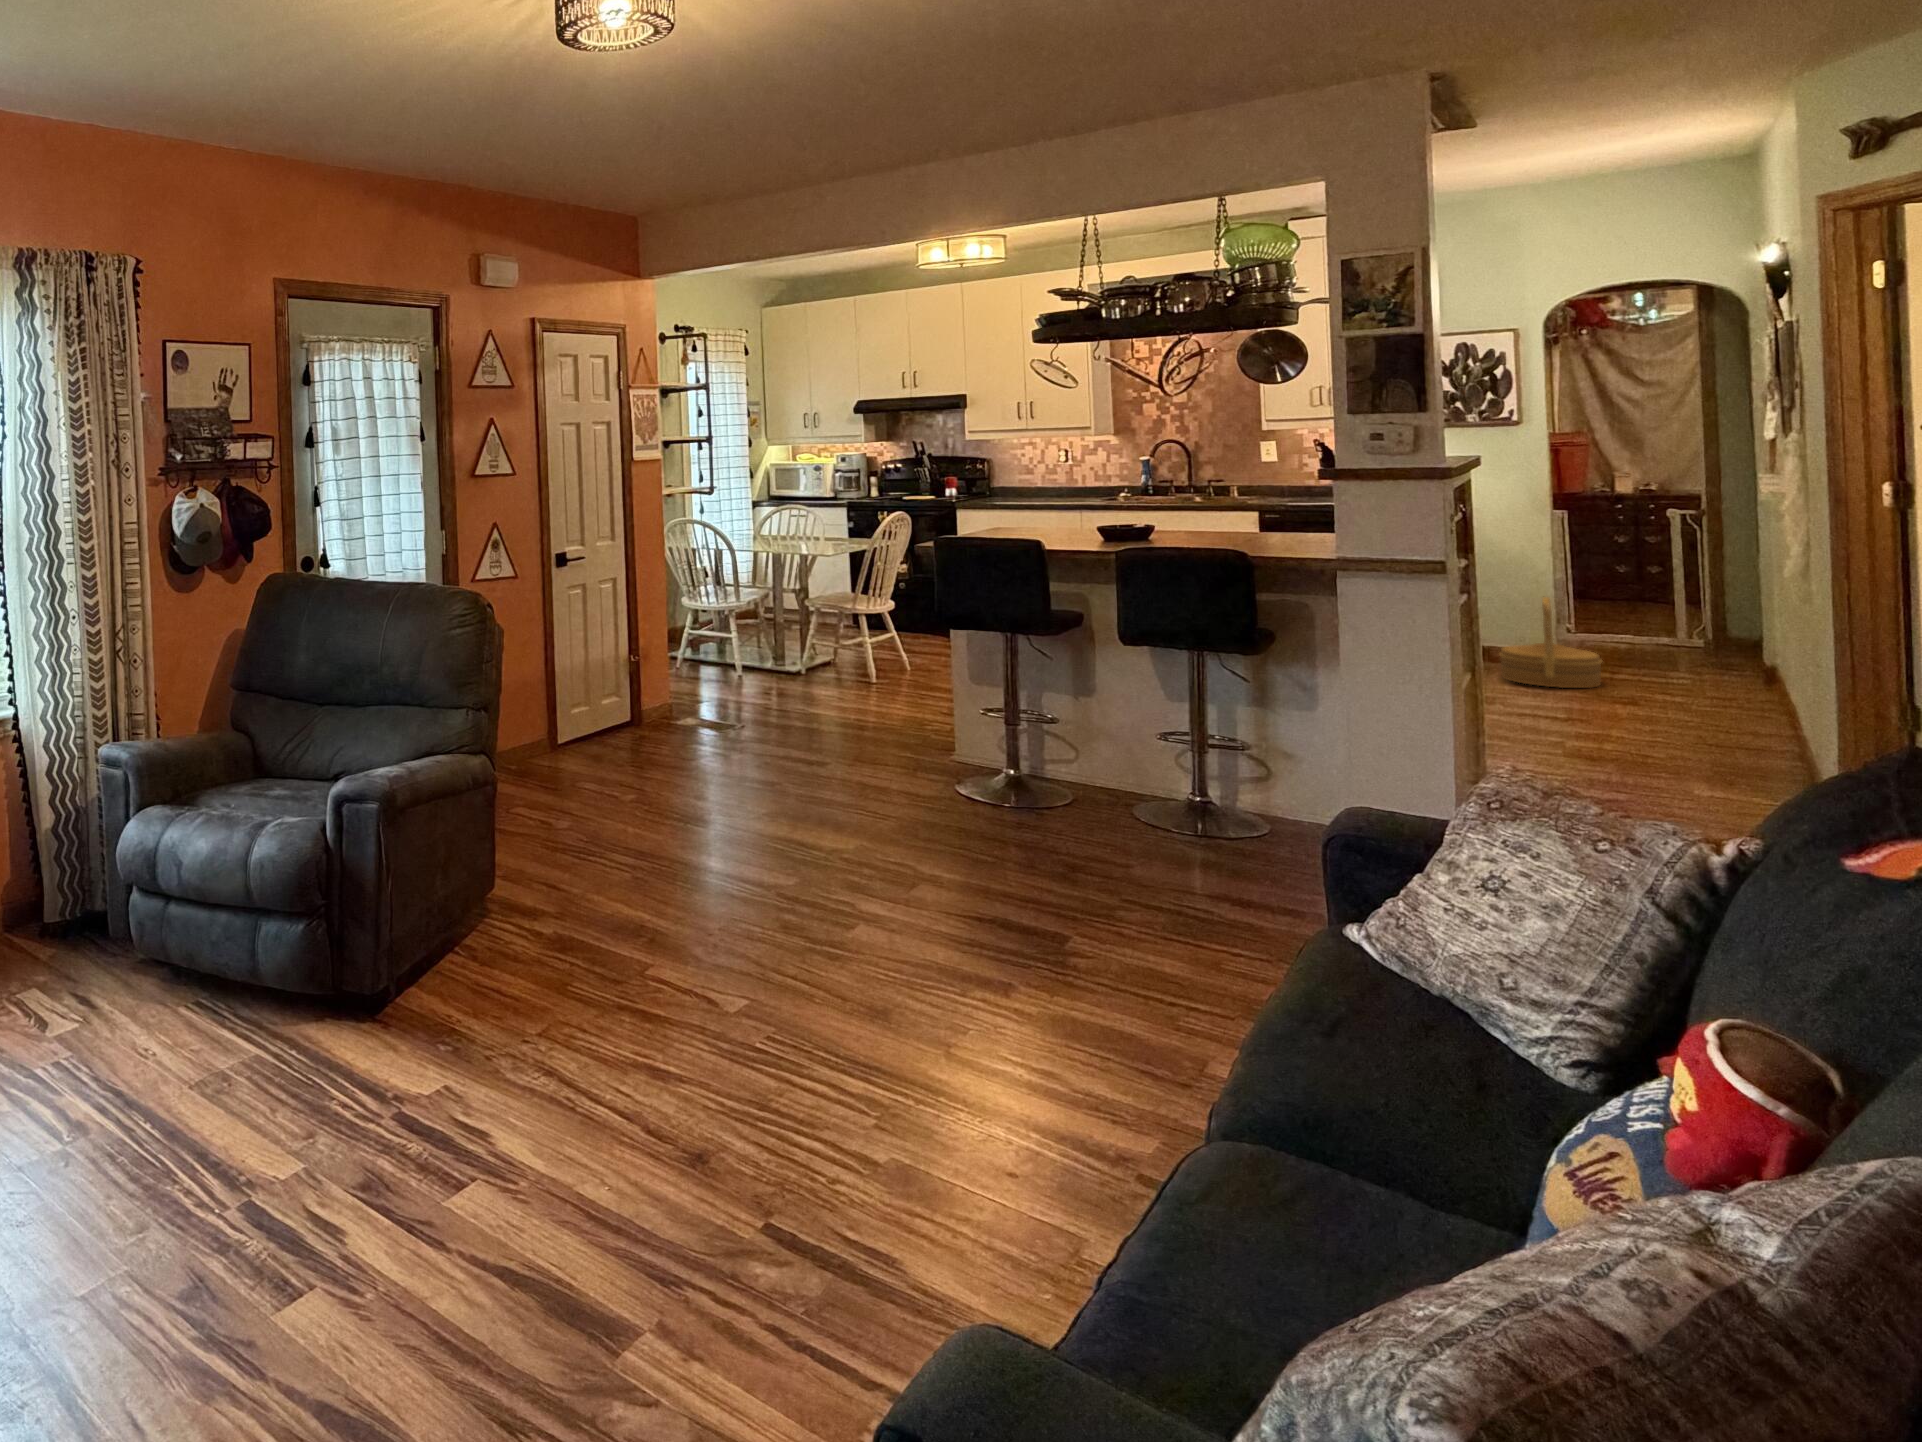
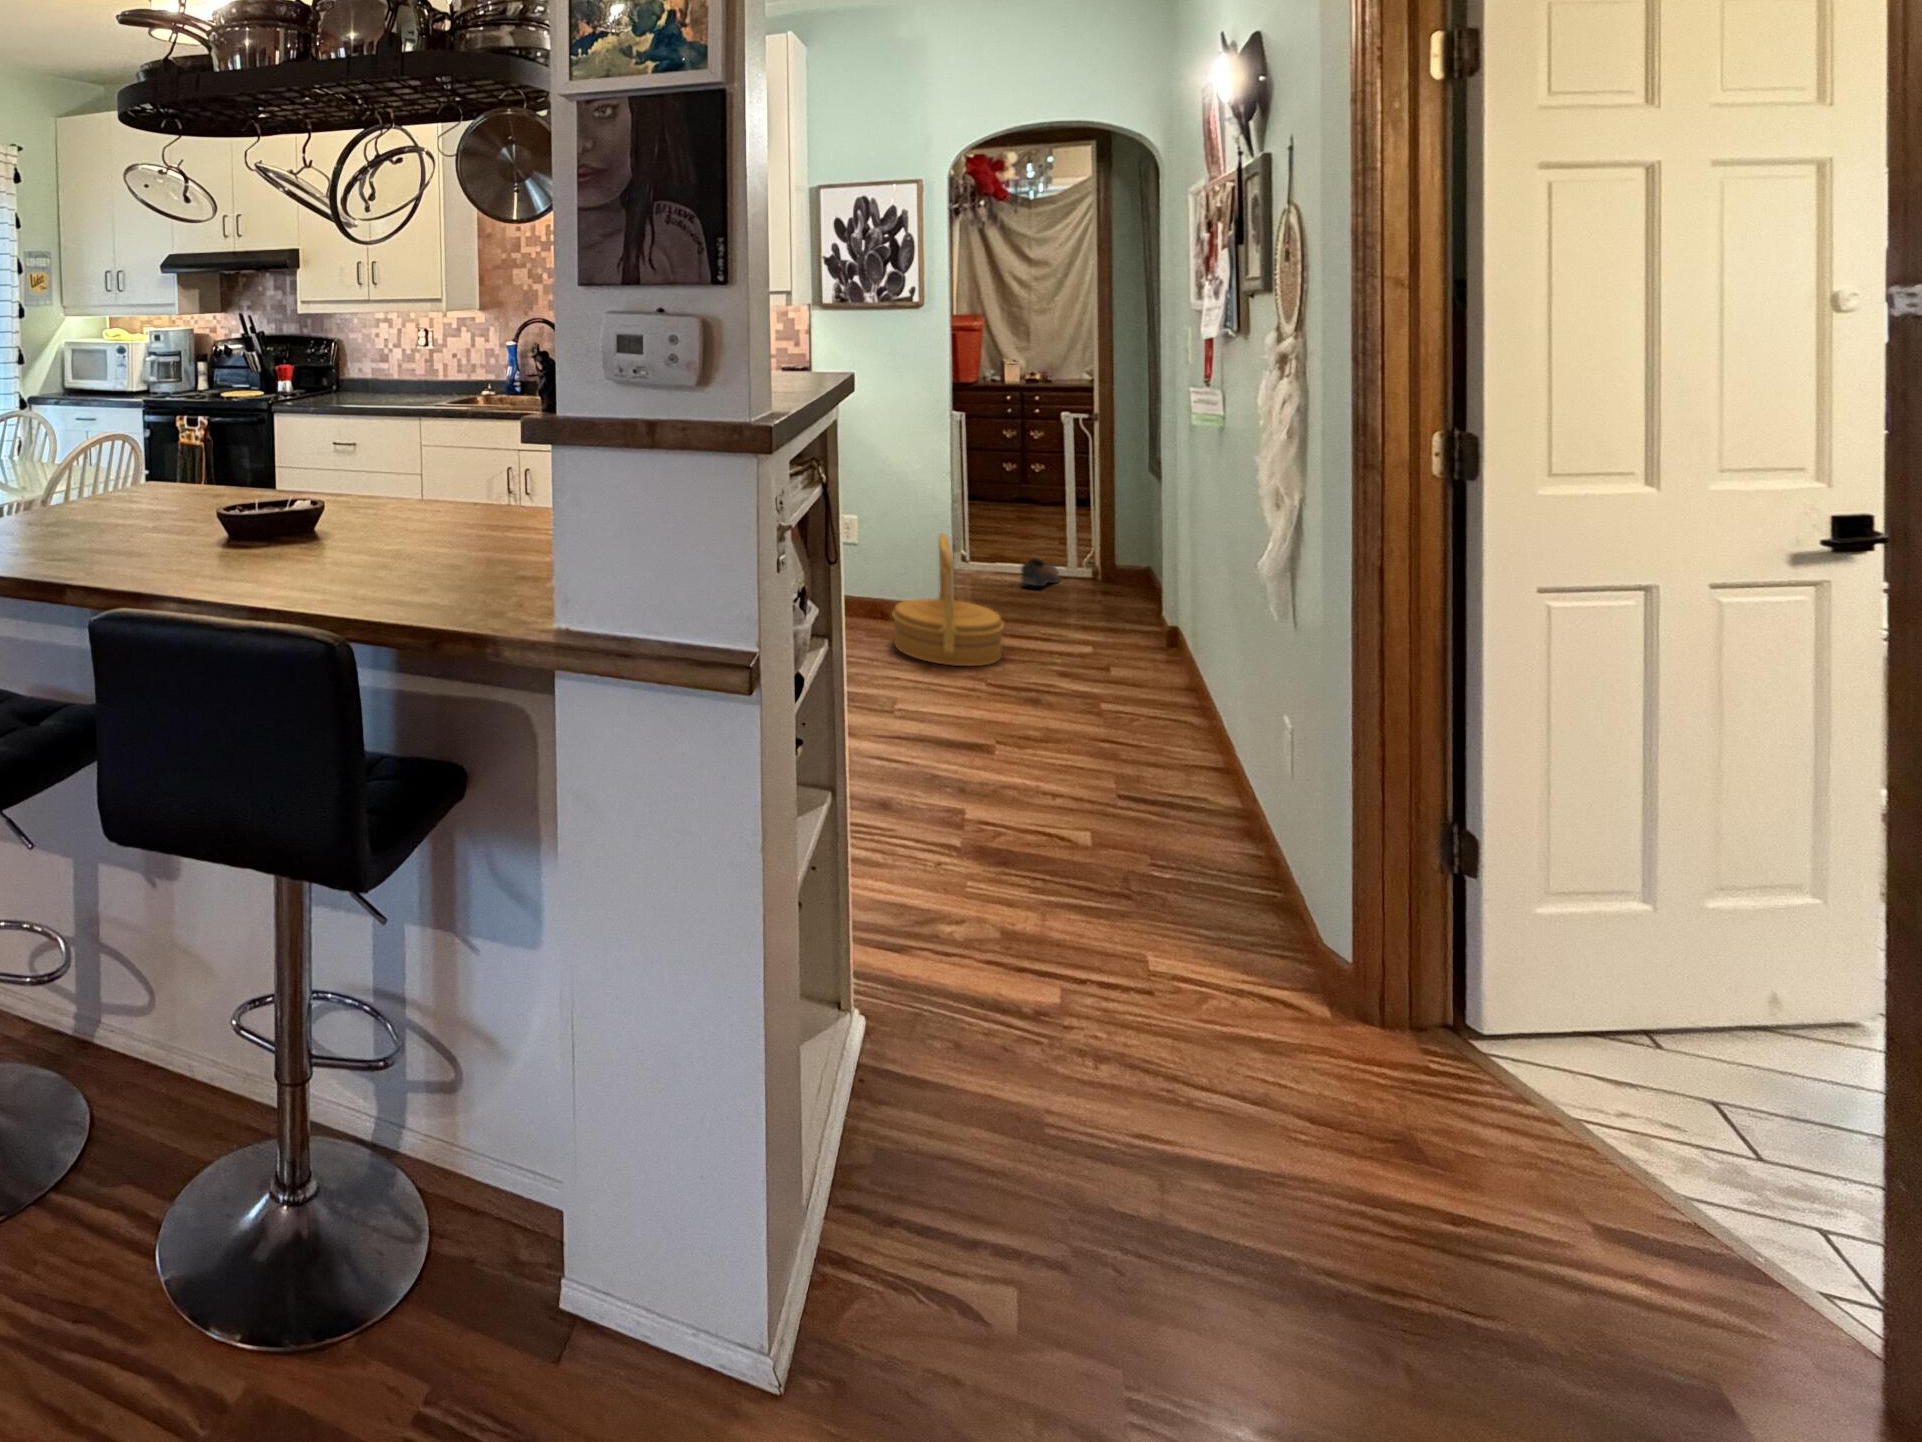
shoe: none [1634,629,1676,650] -> present [1021,558,1059,586]

